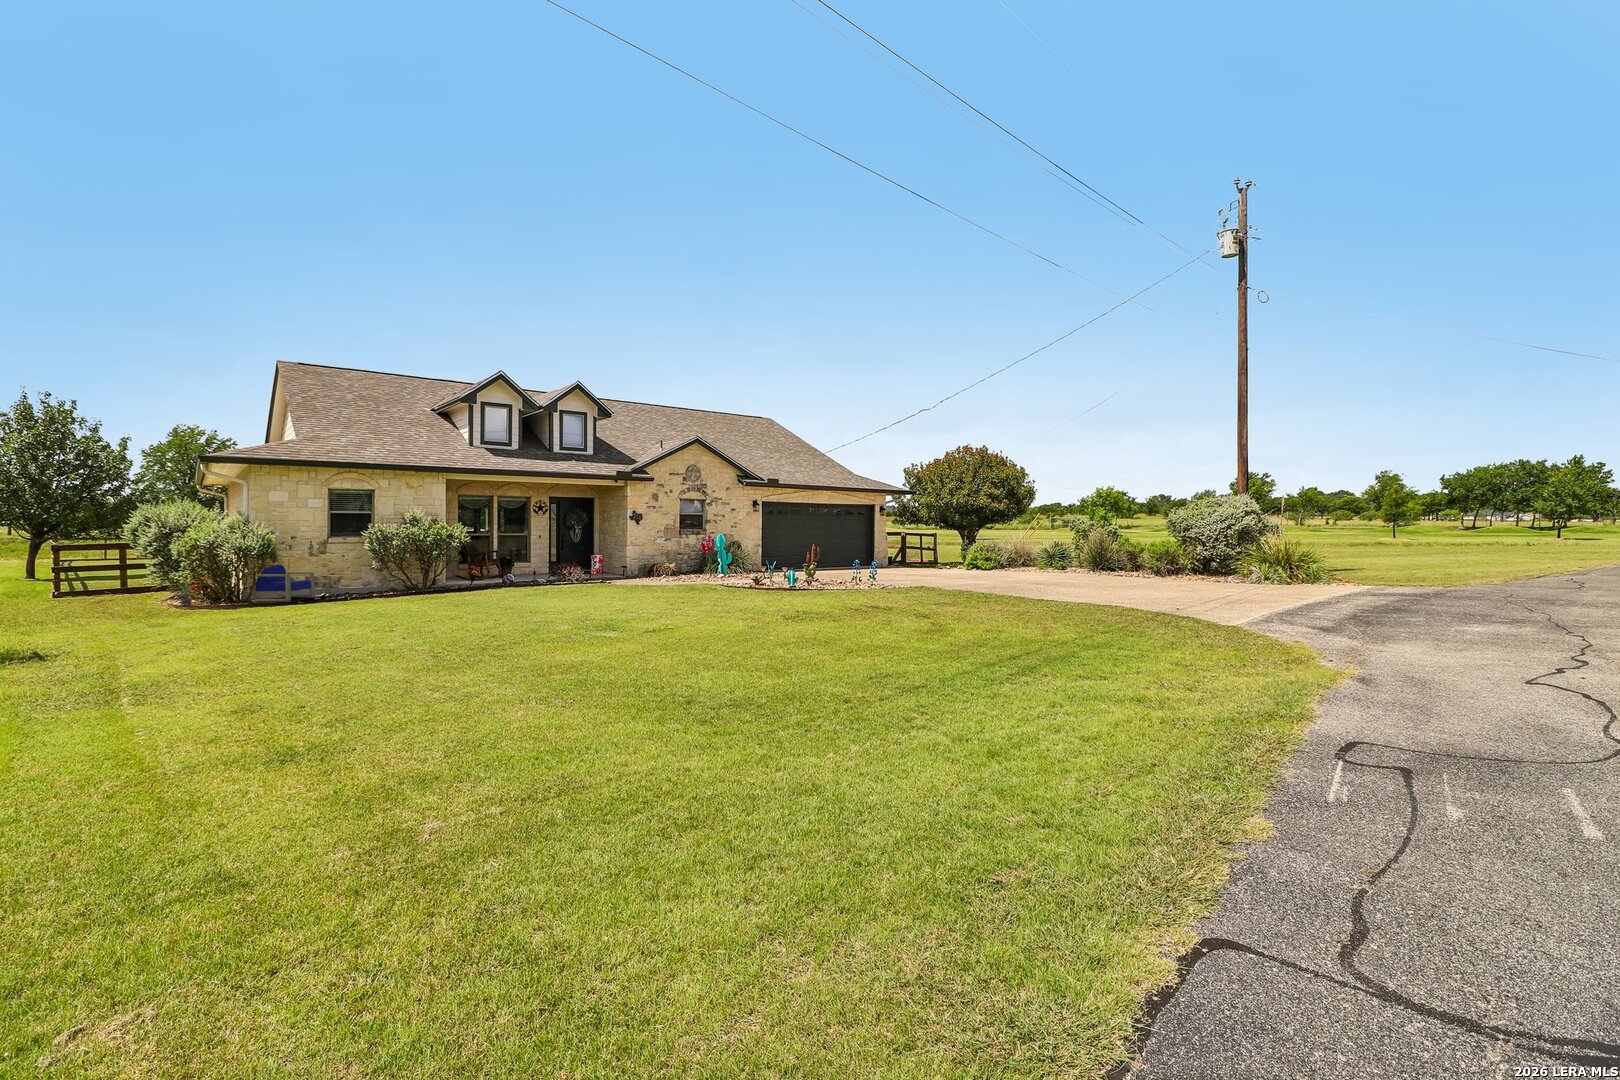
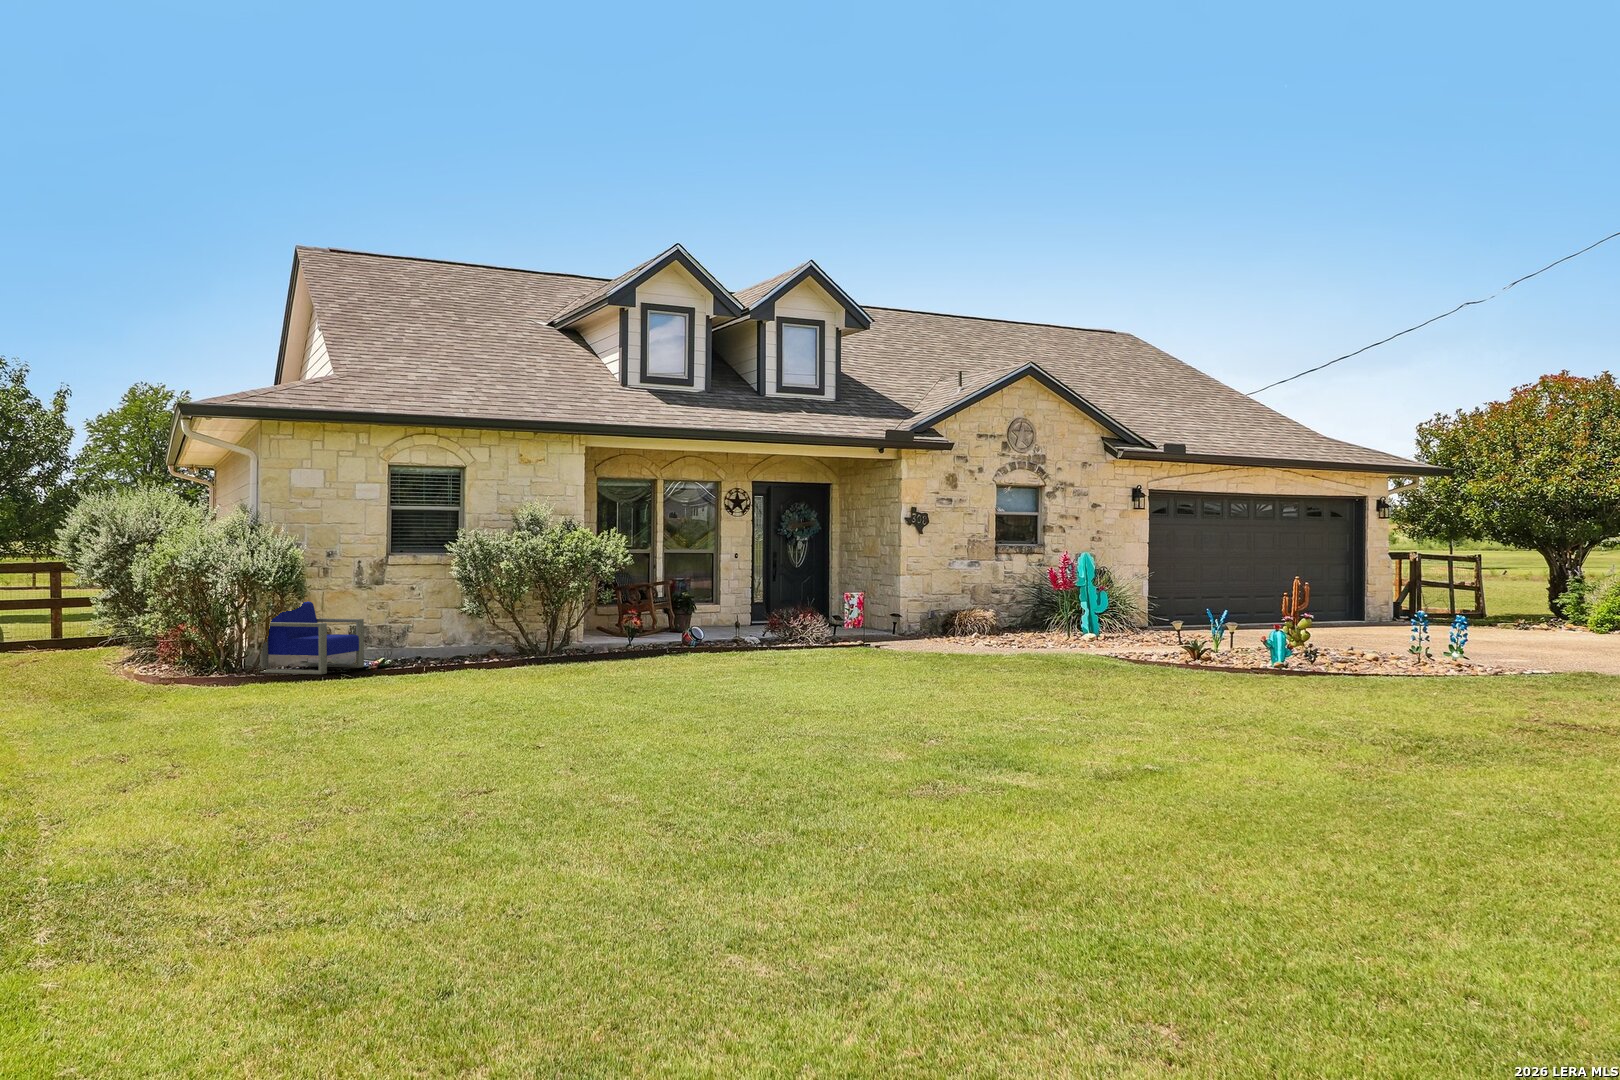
decorative plant: present [181,584,192,606] -> none [128,635,181,679]

